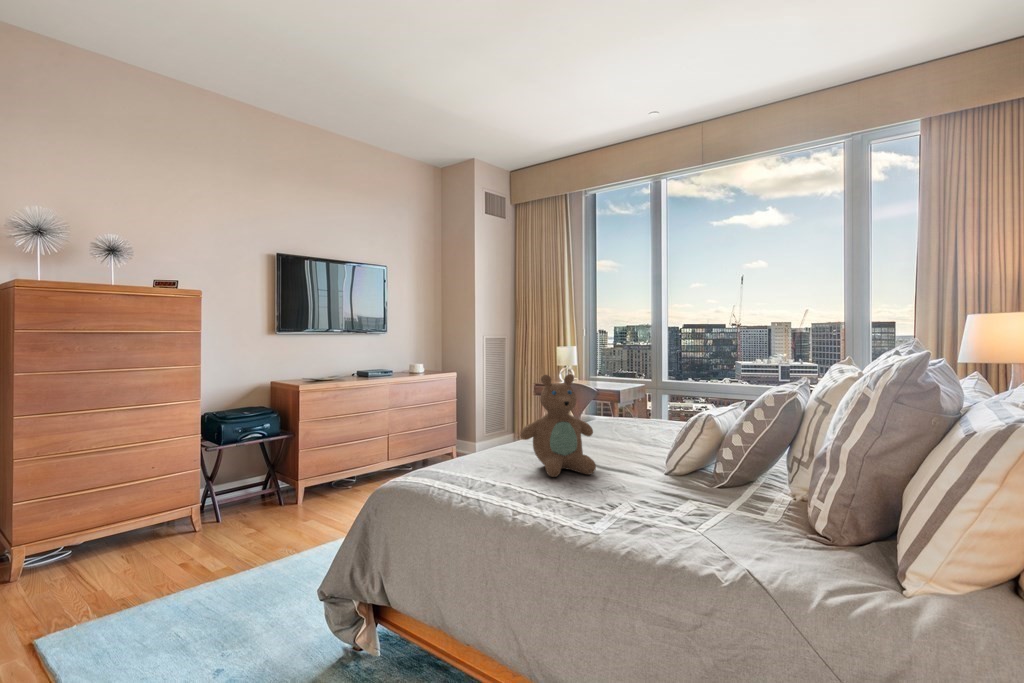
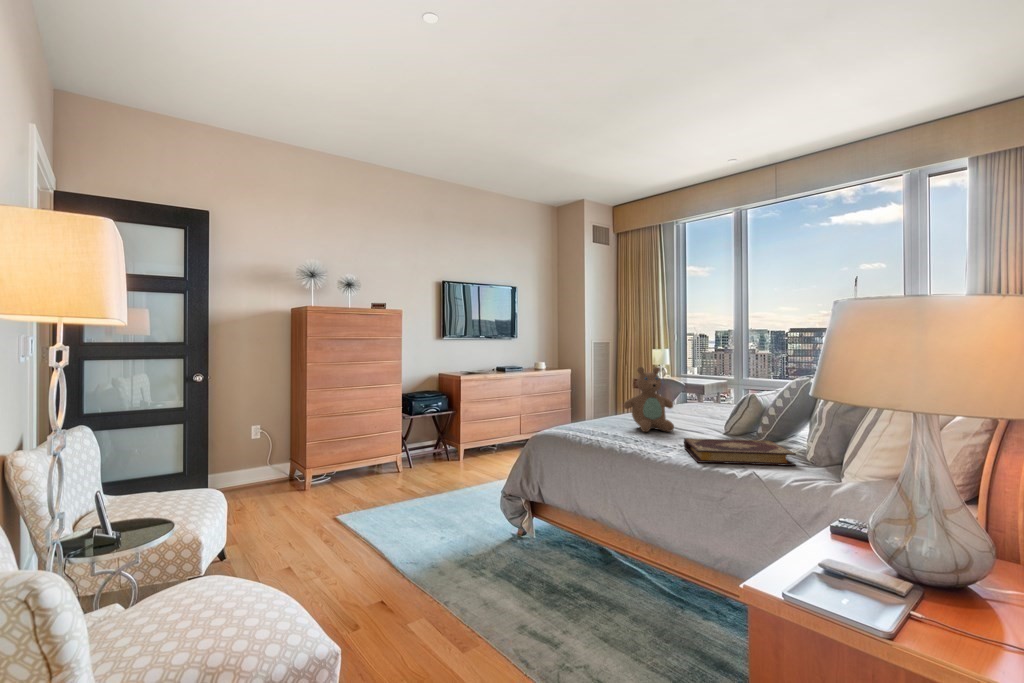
book: none [616,493,804,550] -> present [684,438,796,466]

